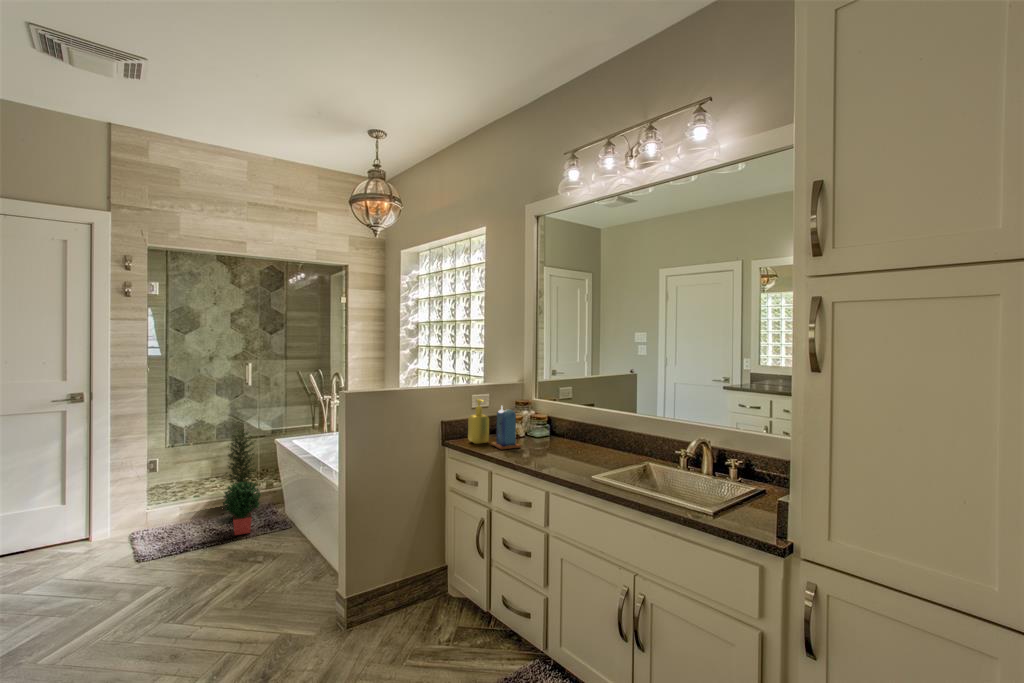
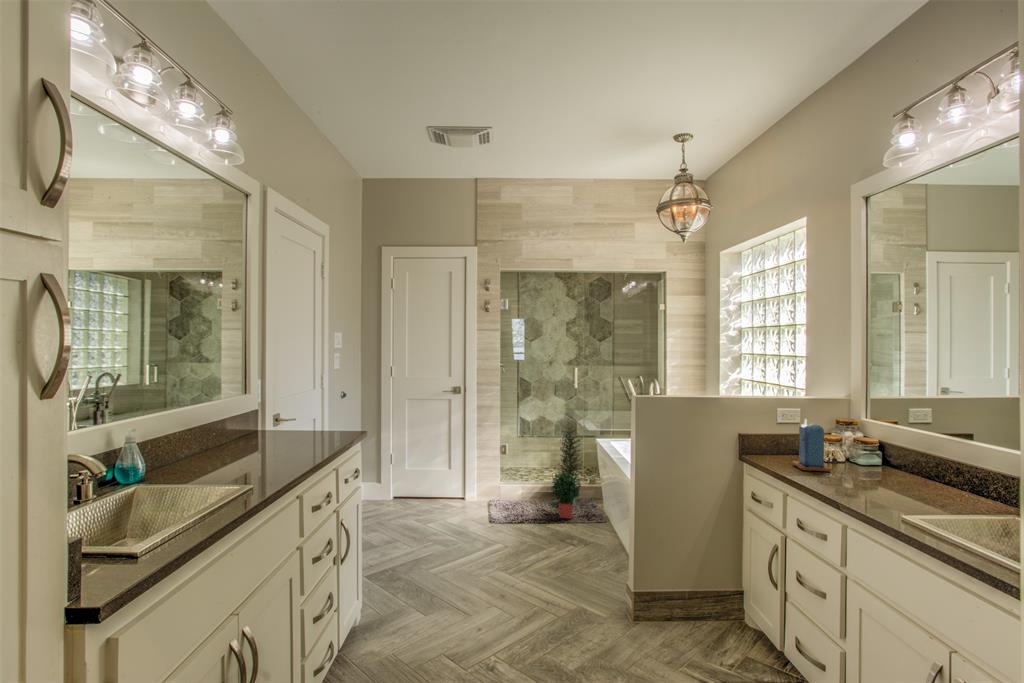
soap dispenser: present [468,399,489,444] -> none [766,410,793,461]

